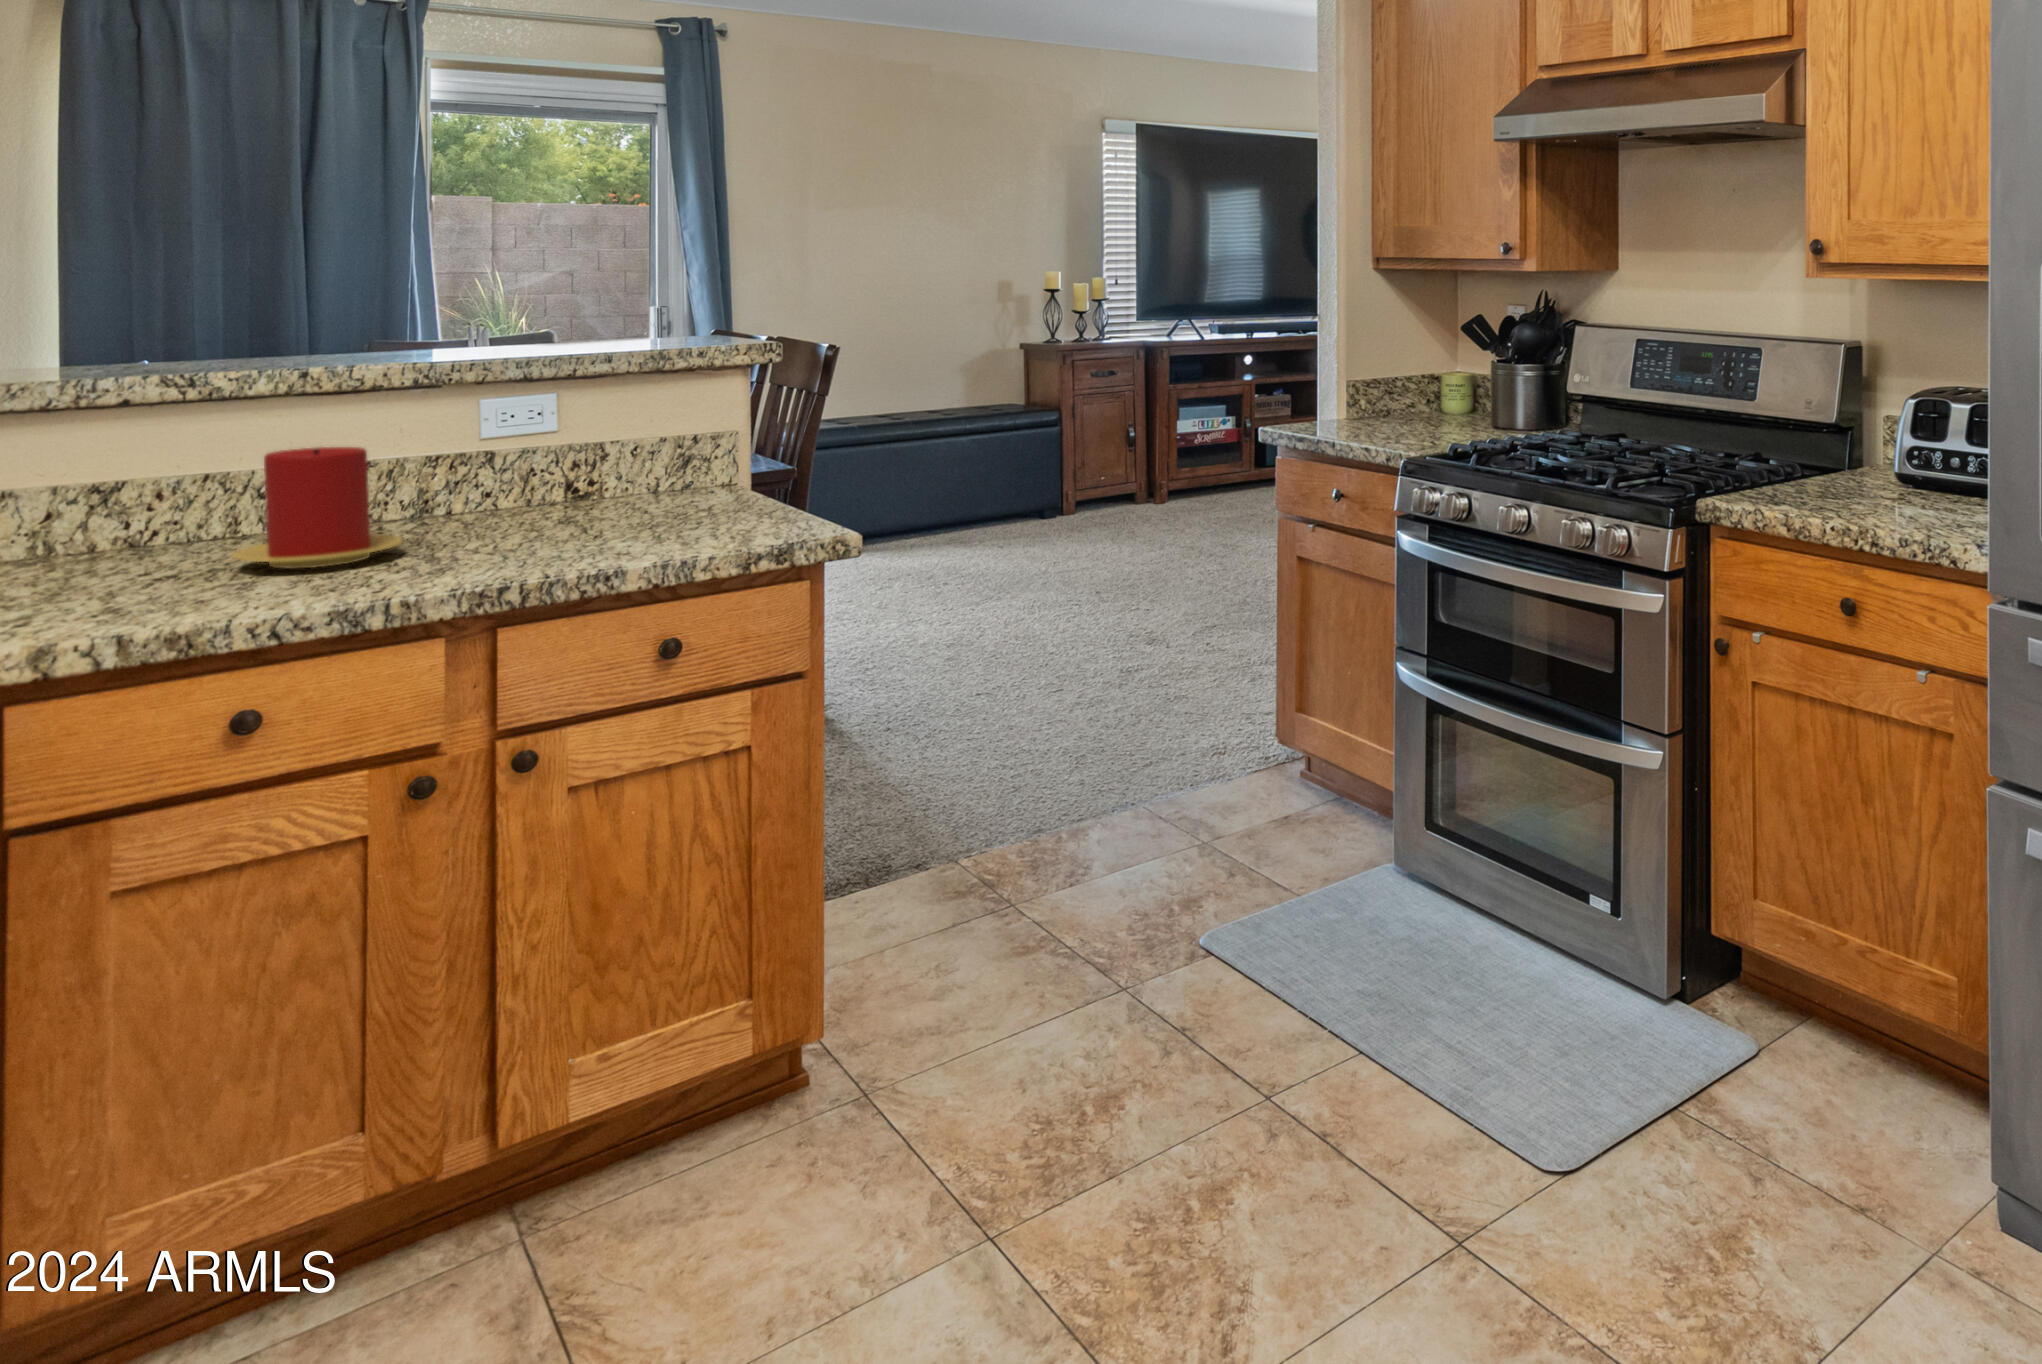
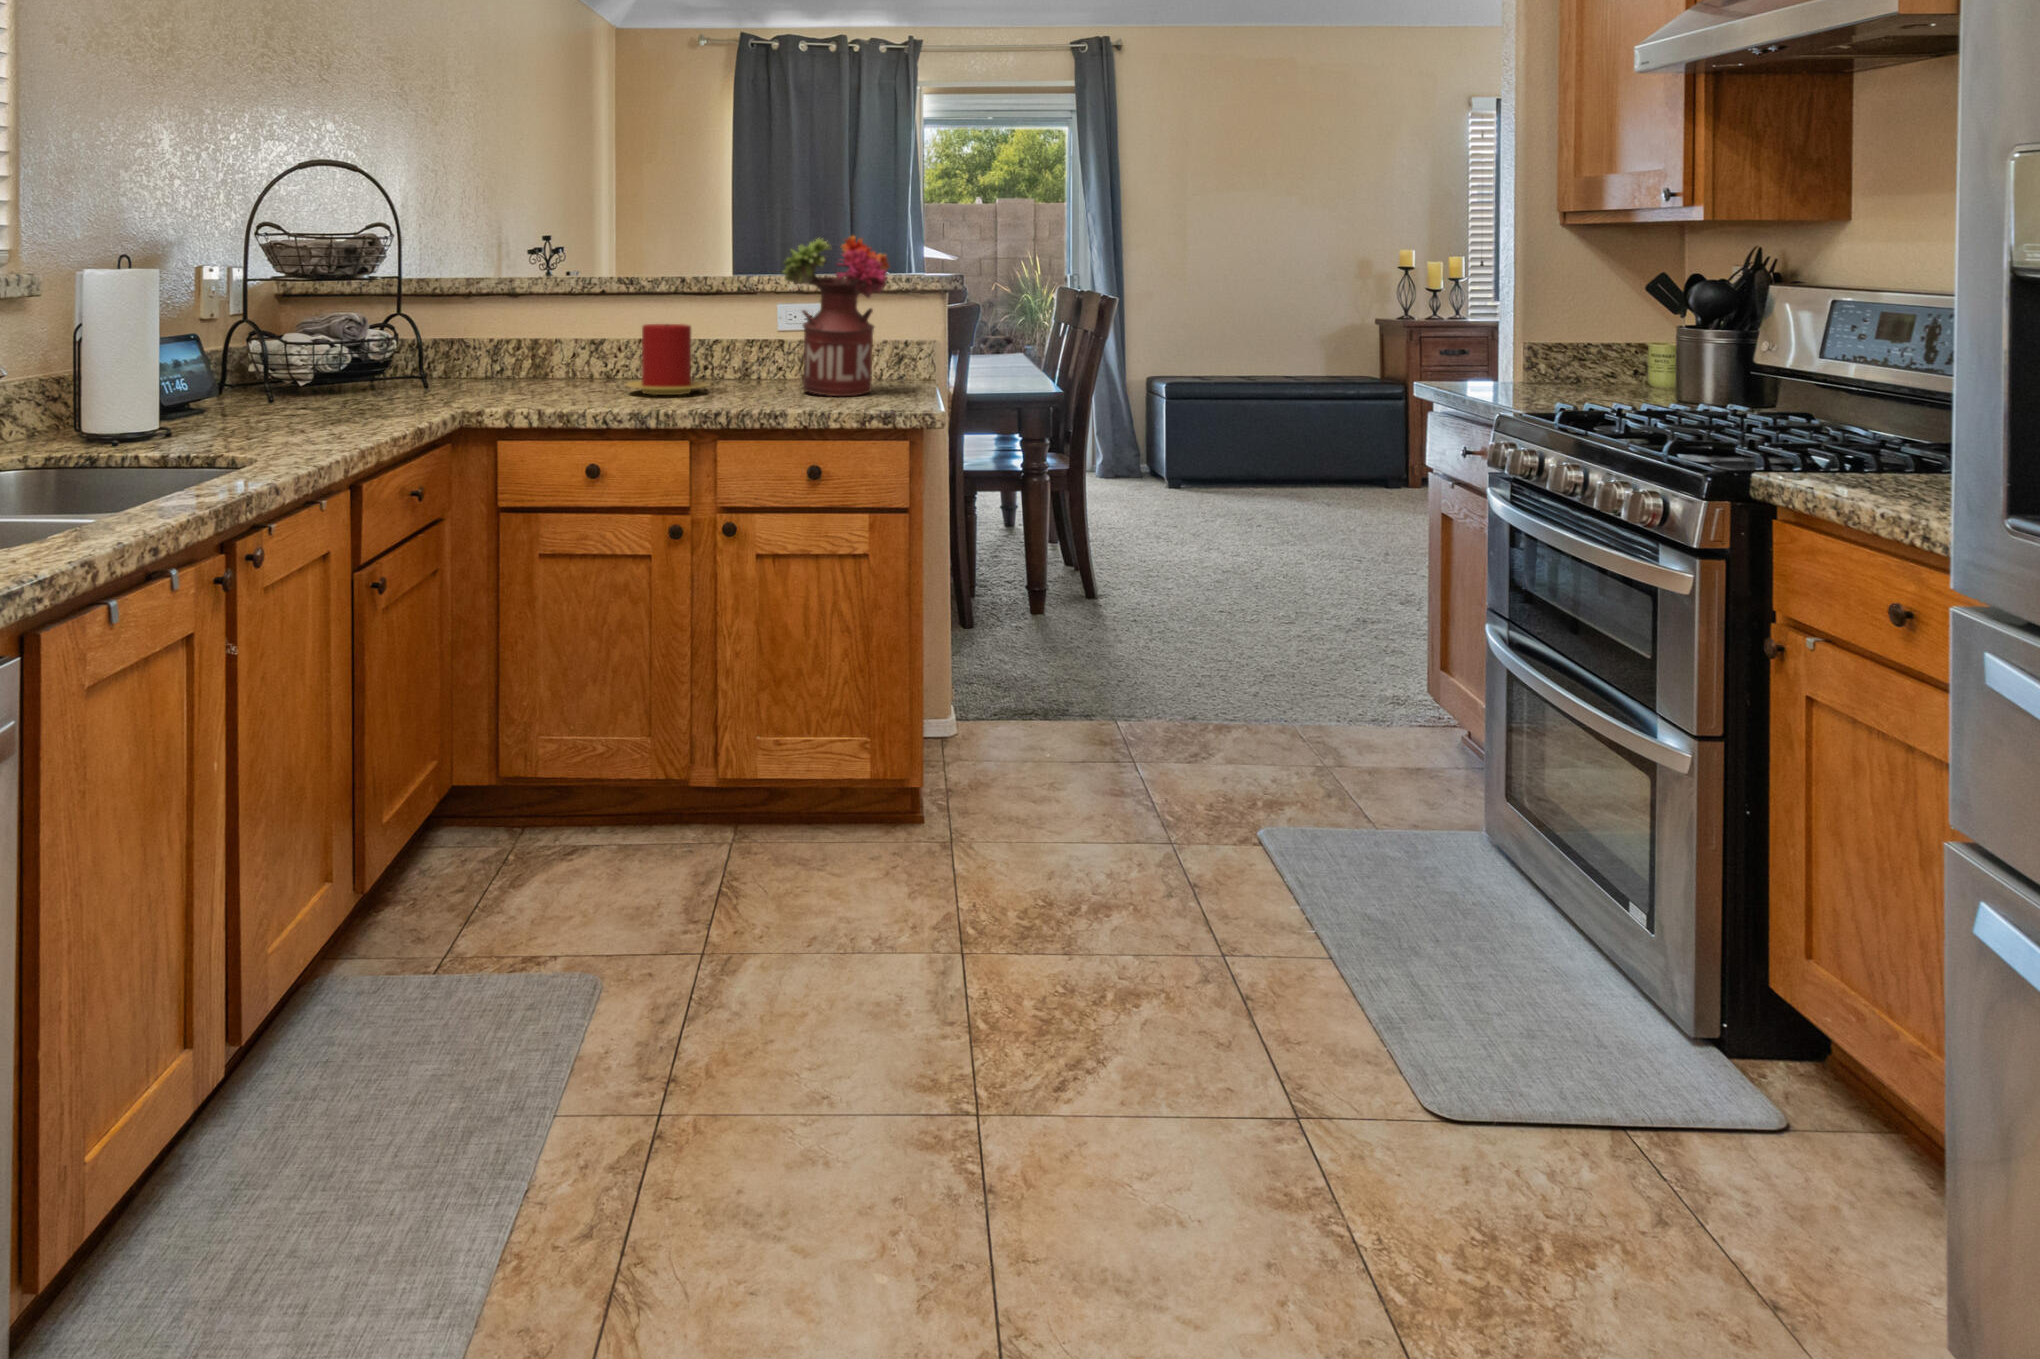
flower arrangement: none [538,298,726,531] -> present [783,236,889,396]

